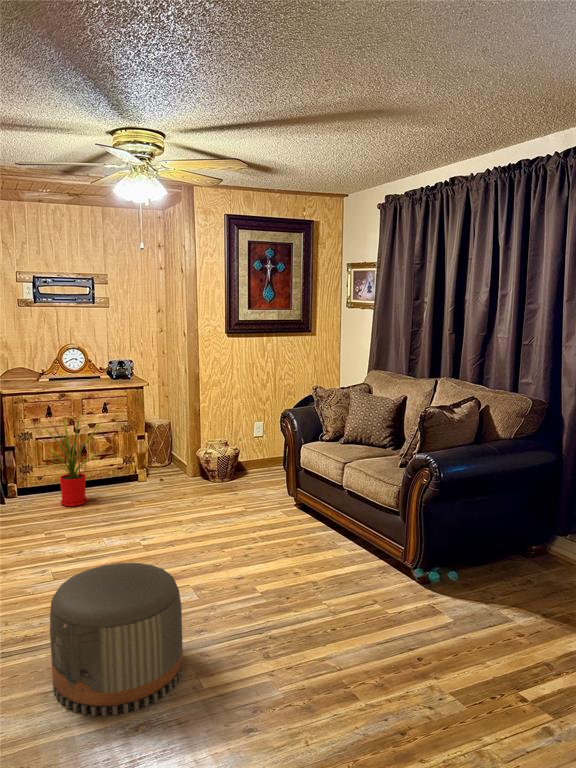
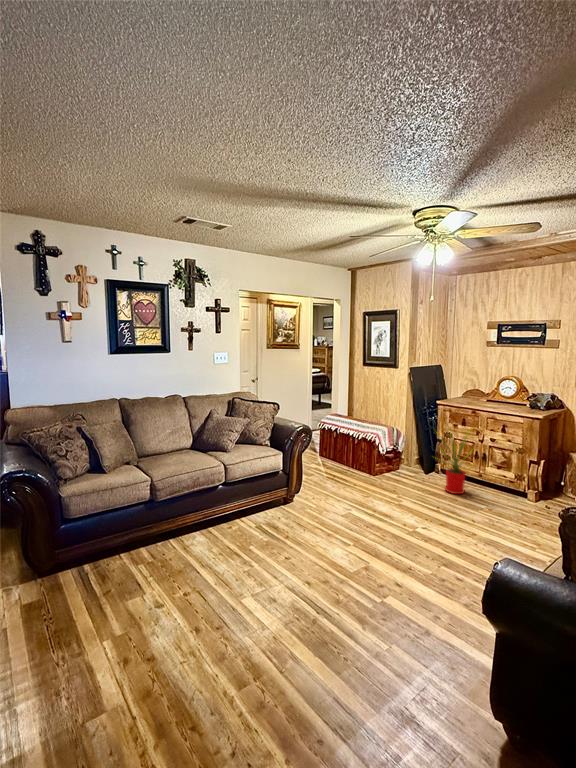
pouf: present [50,563,183,716] -> none [213,496,289,587]

